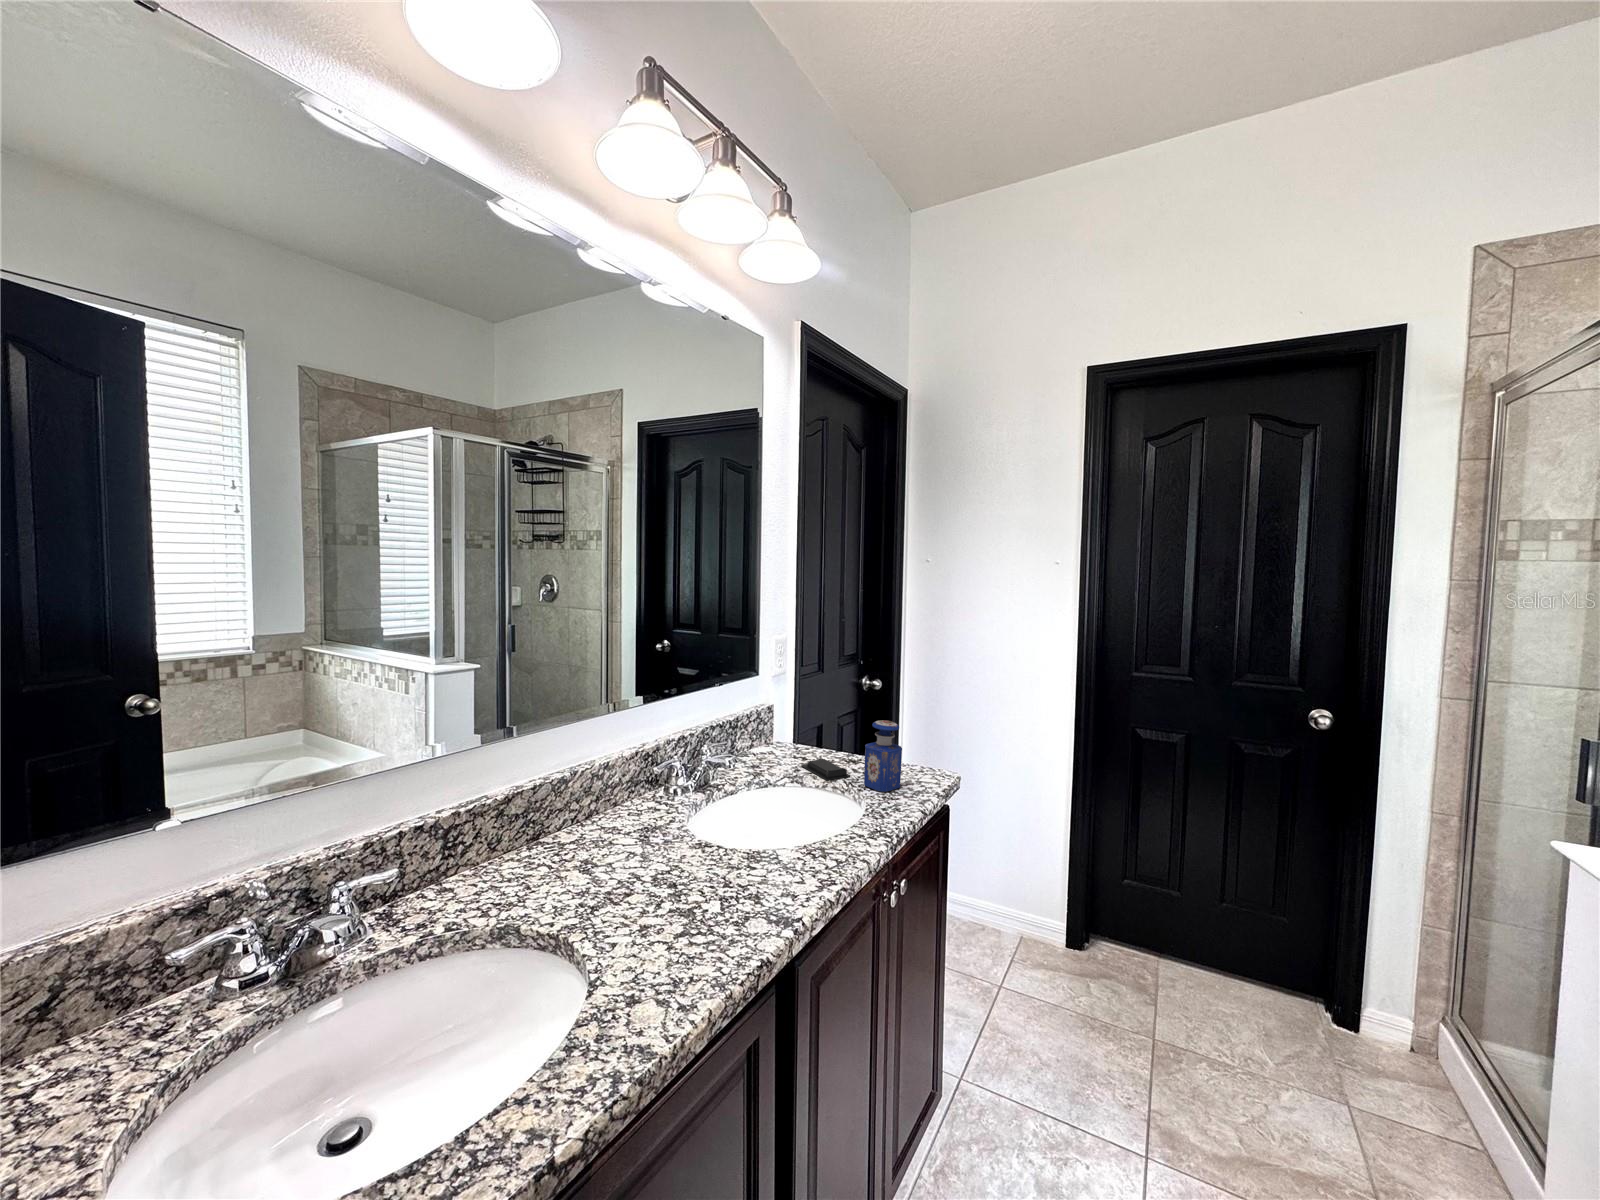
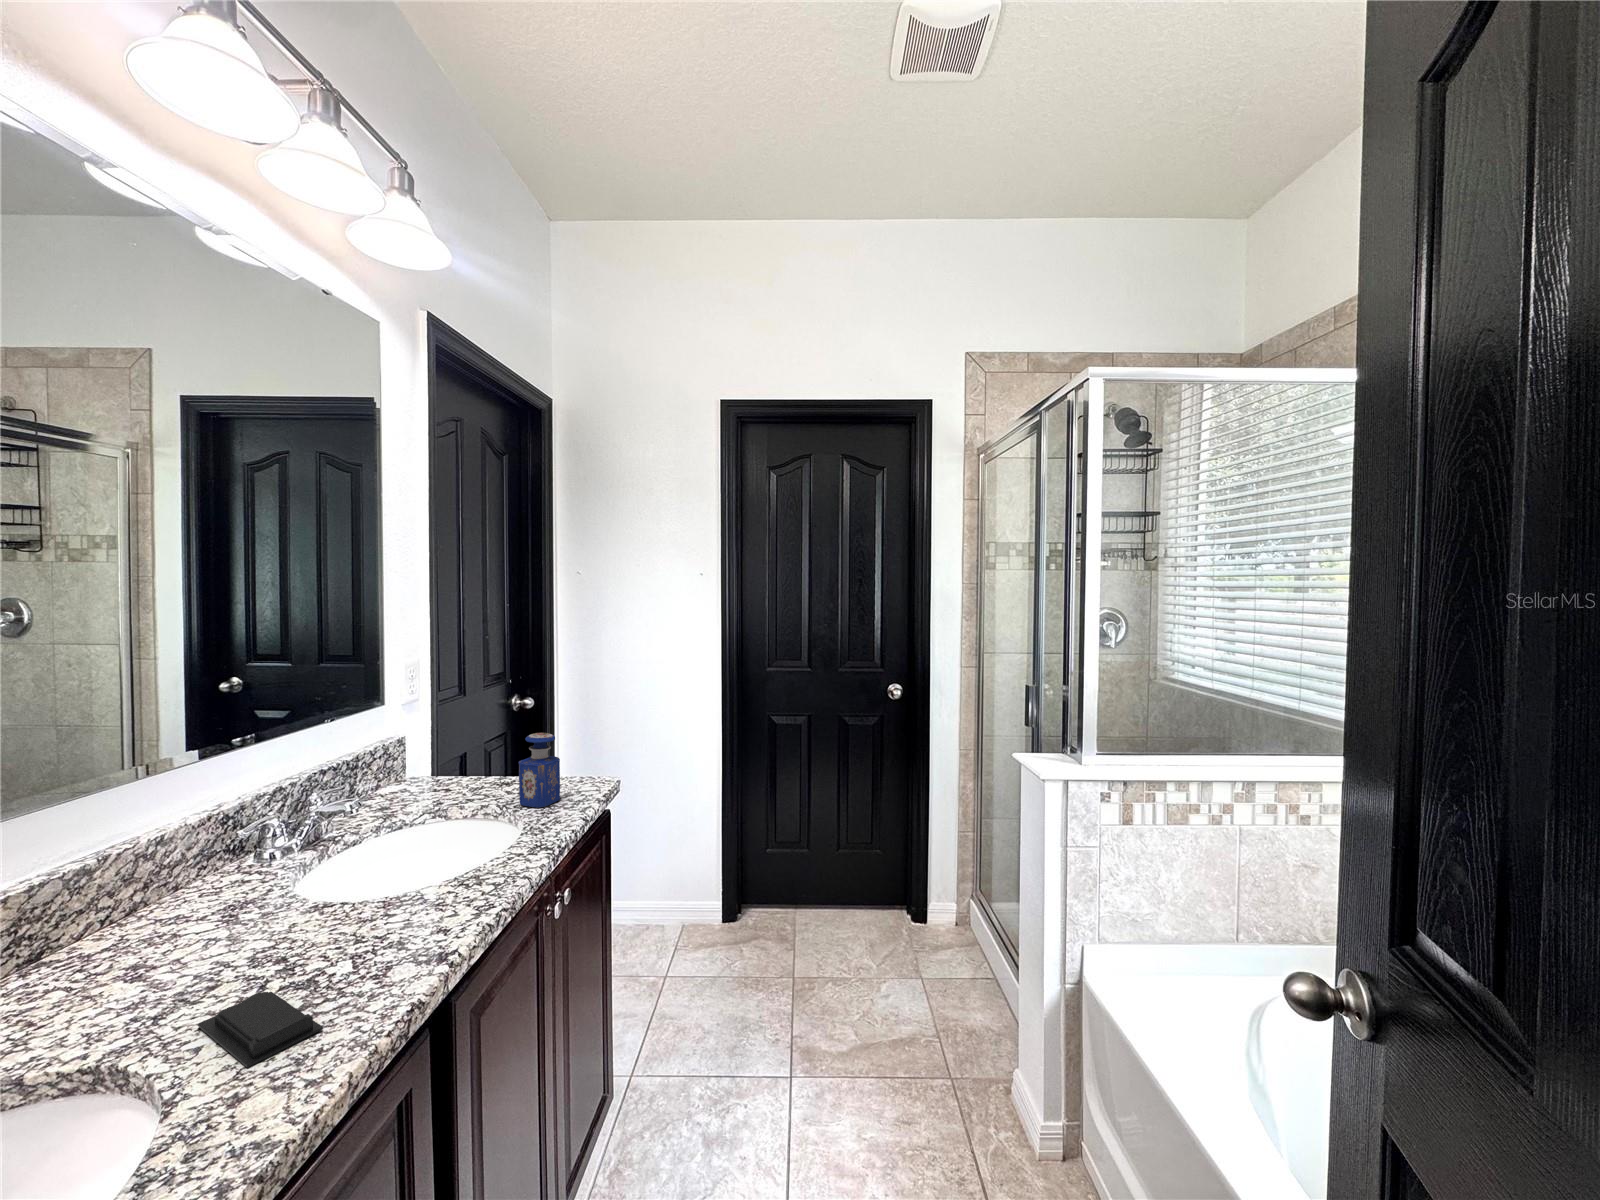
soap bar: present [801,759,850,780] -> present [198,992,323,1068]

